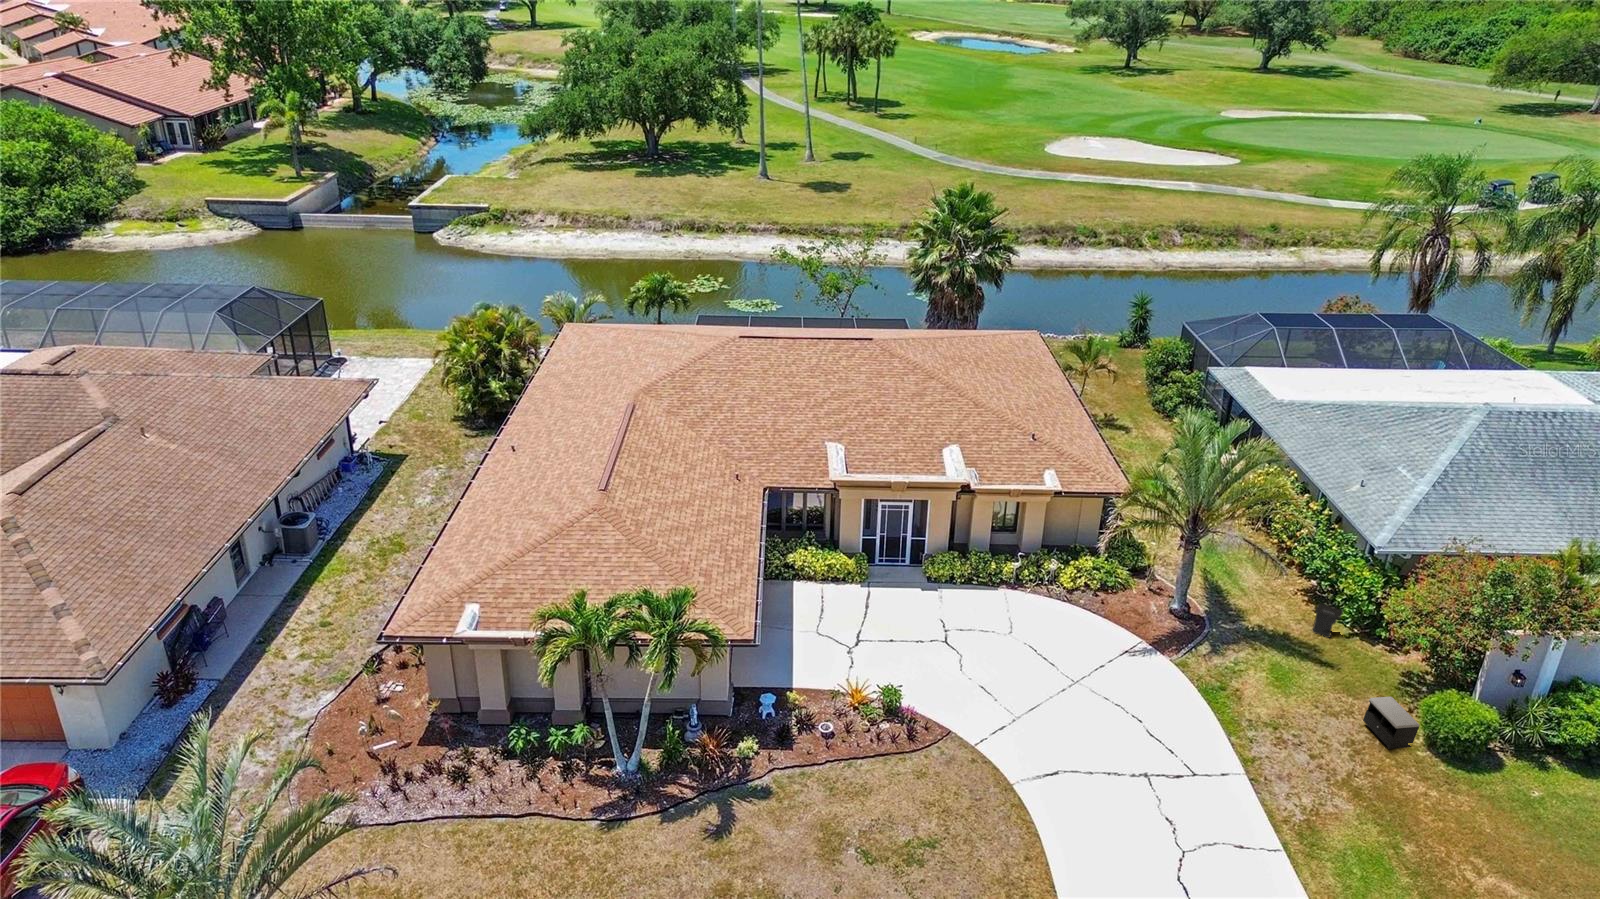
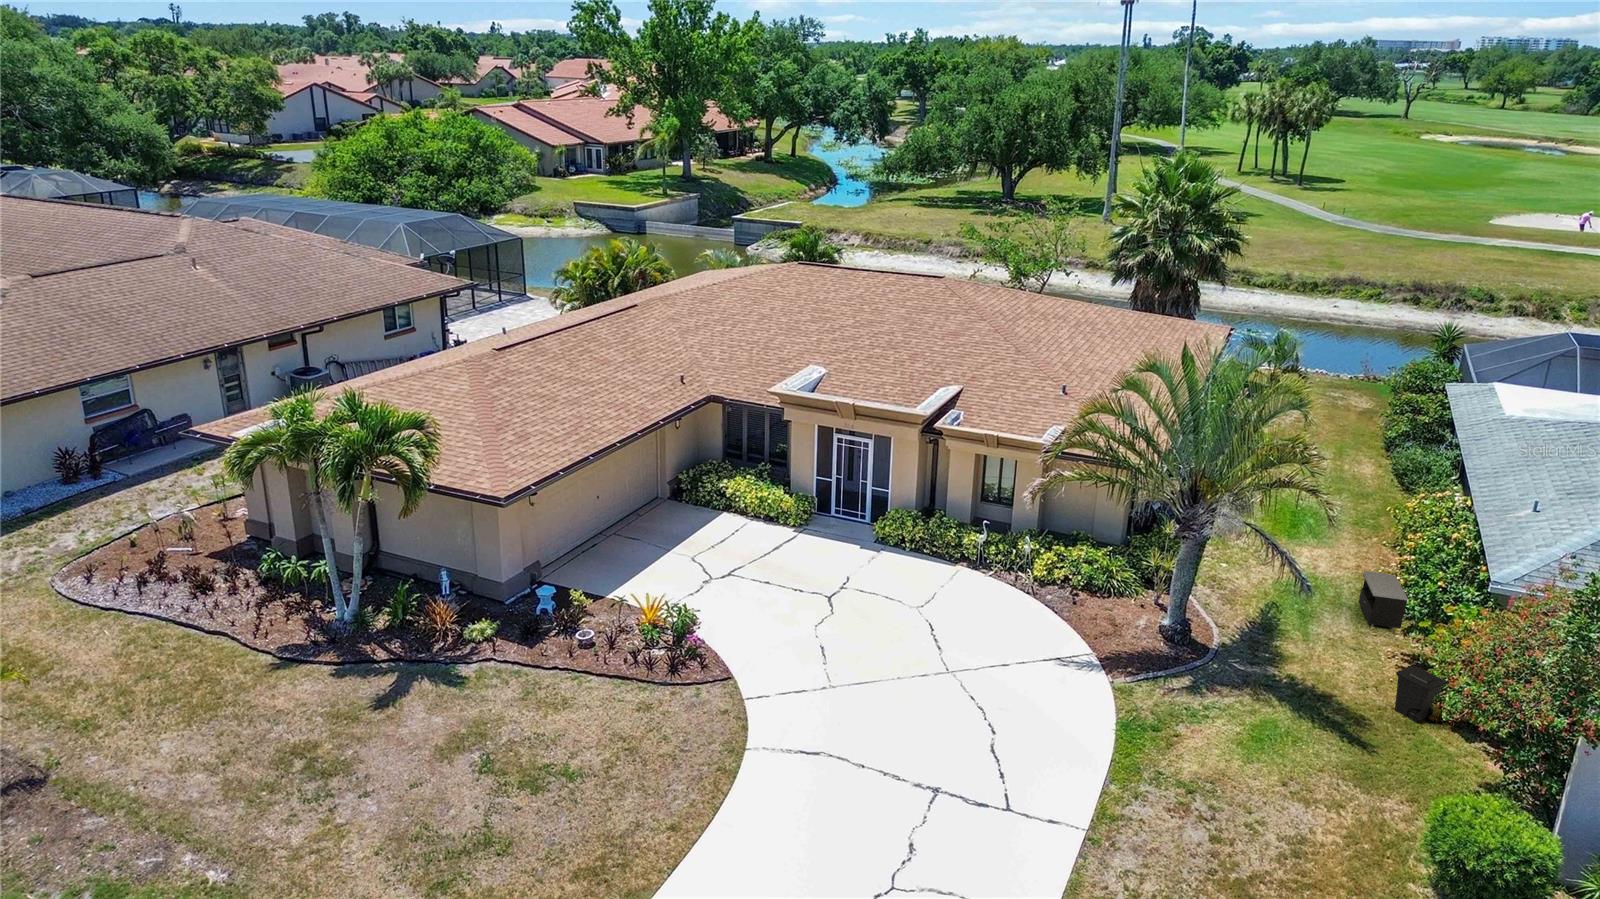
storage bench: present [1363,697,1420,749] -> present [1359,571,1408,630]

